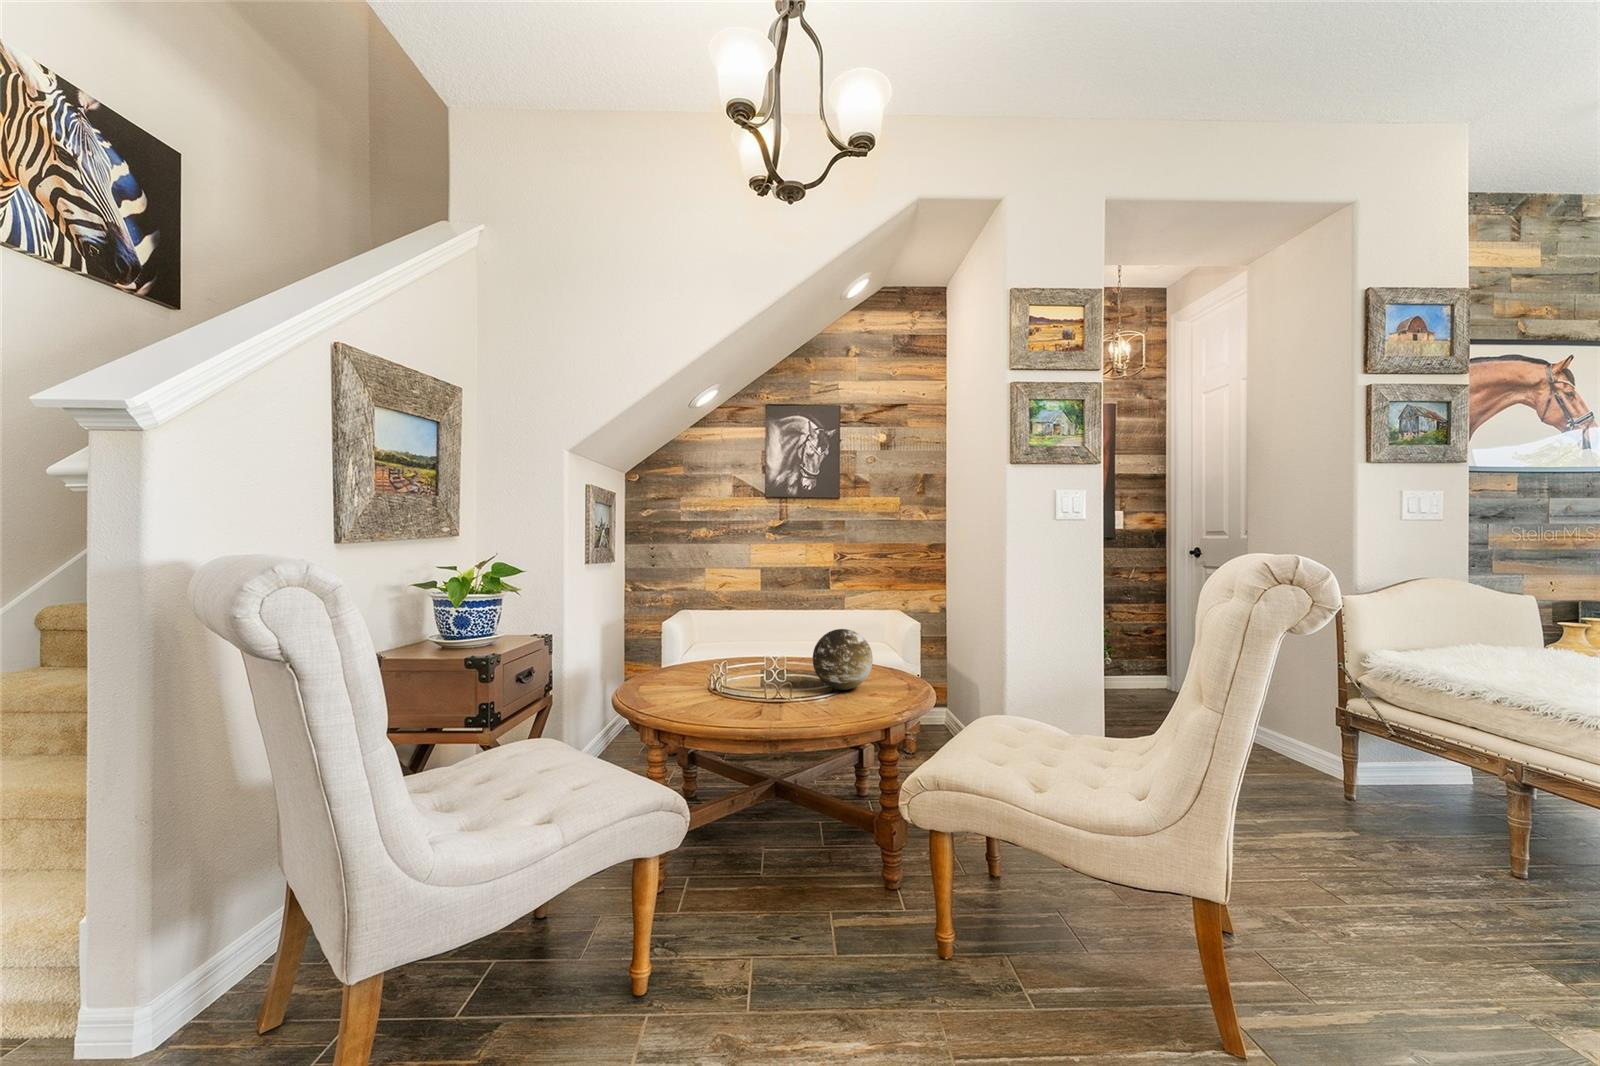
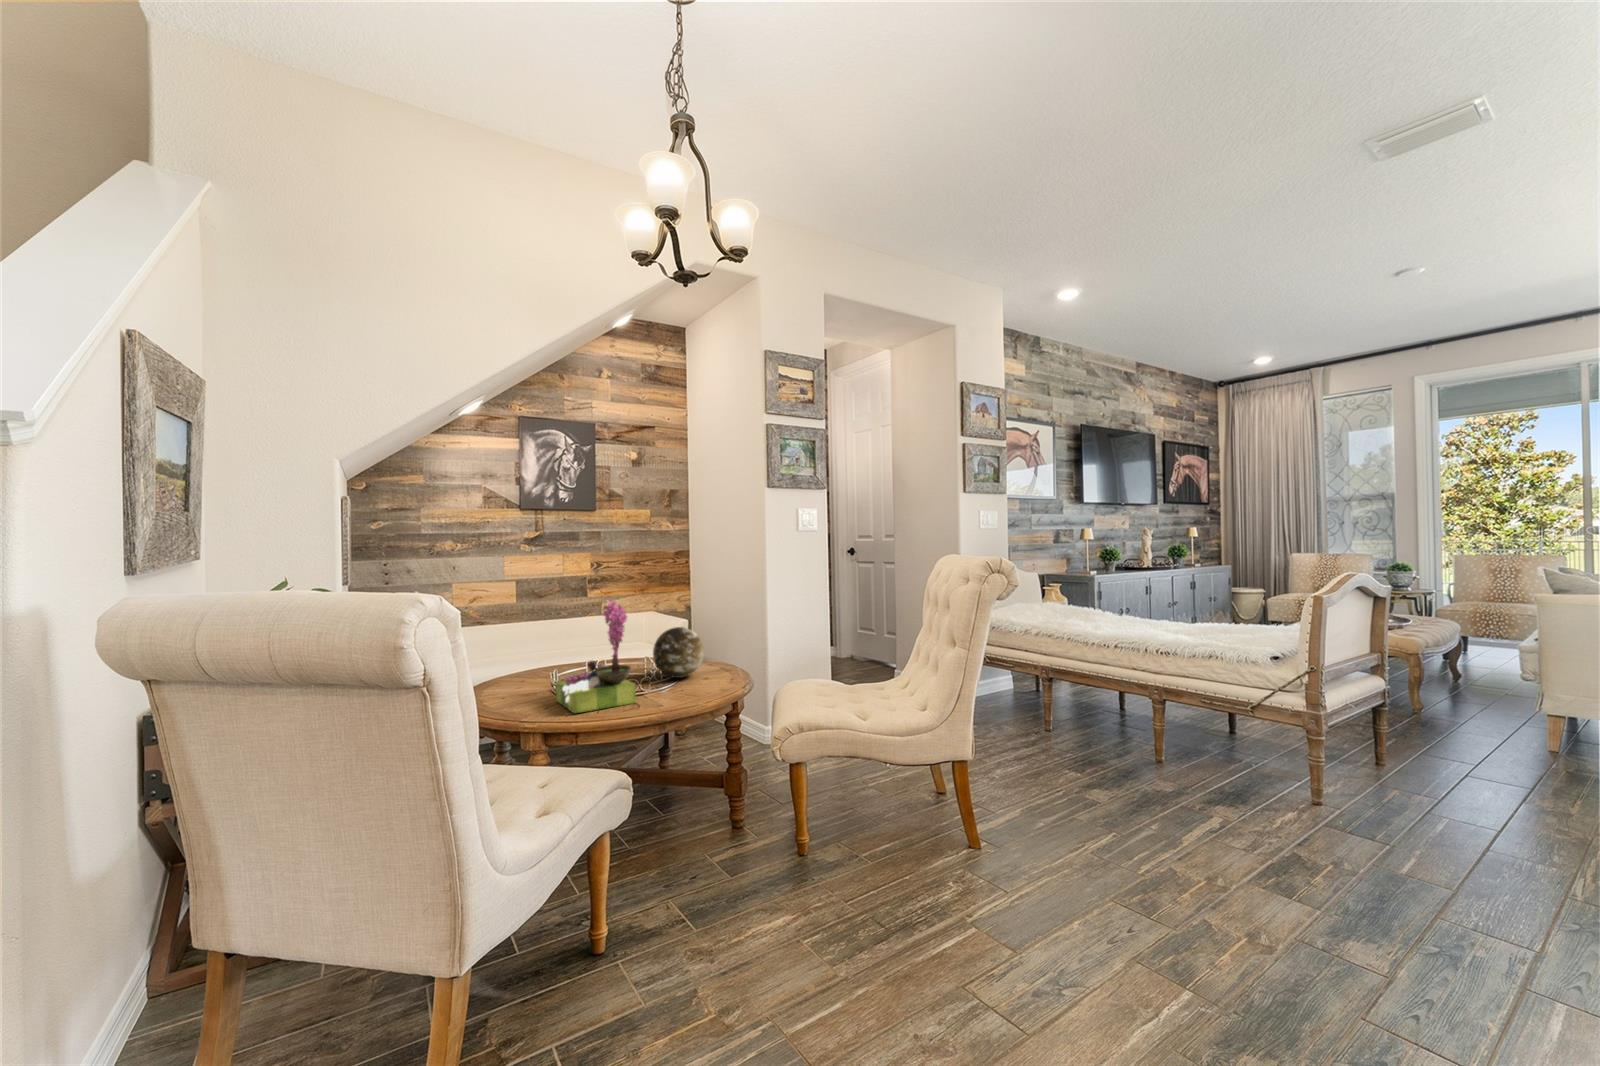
flower arrangement: none [686,589,772,713] -> present [556,600,636,713]

